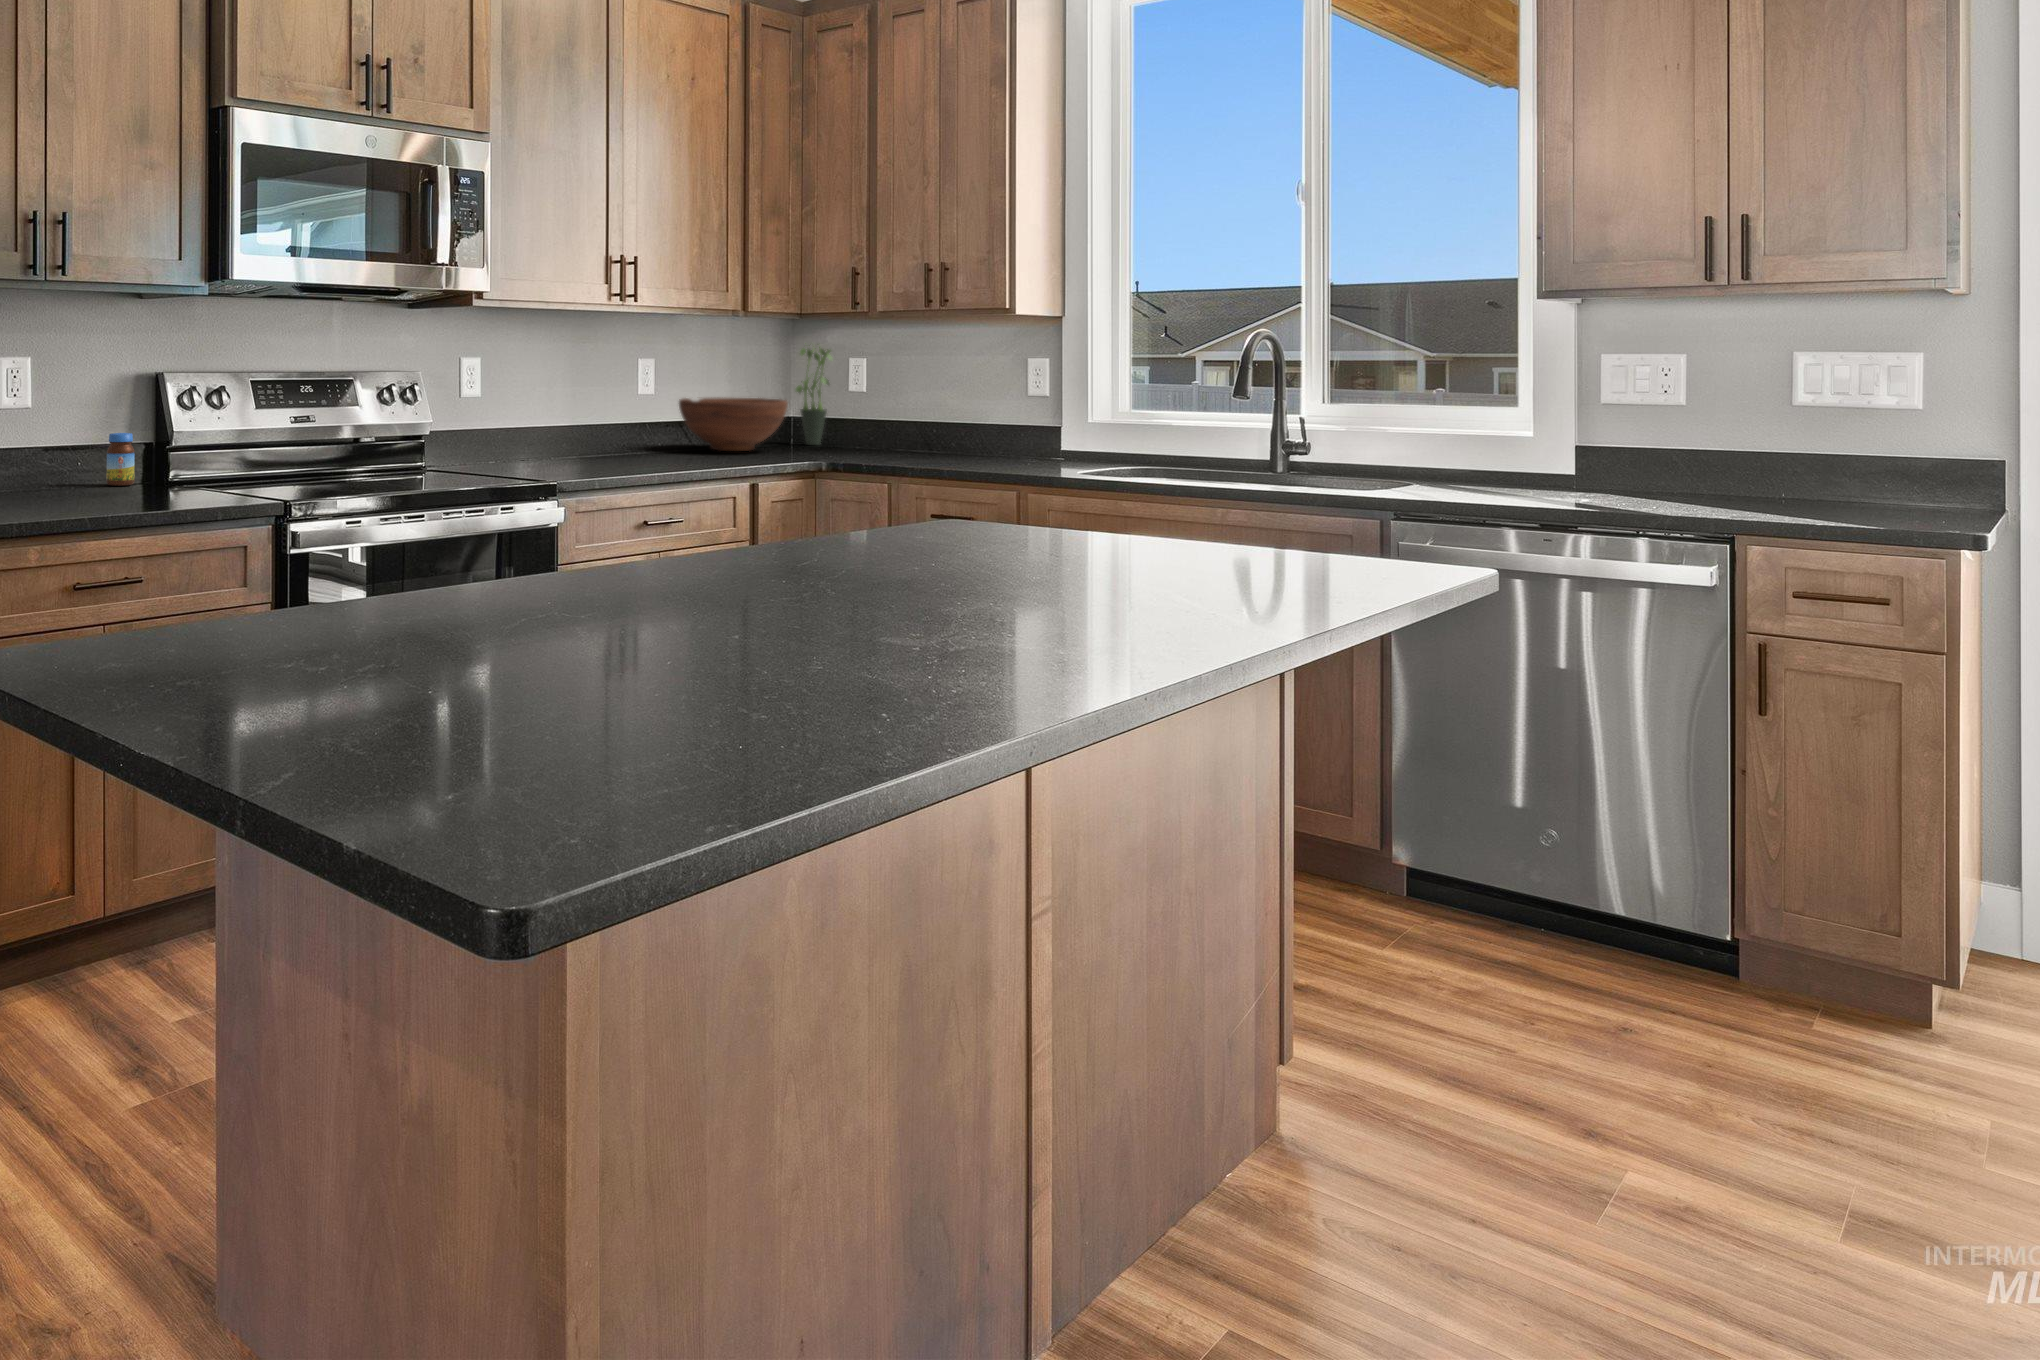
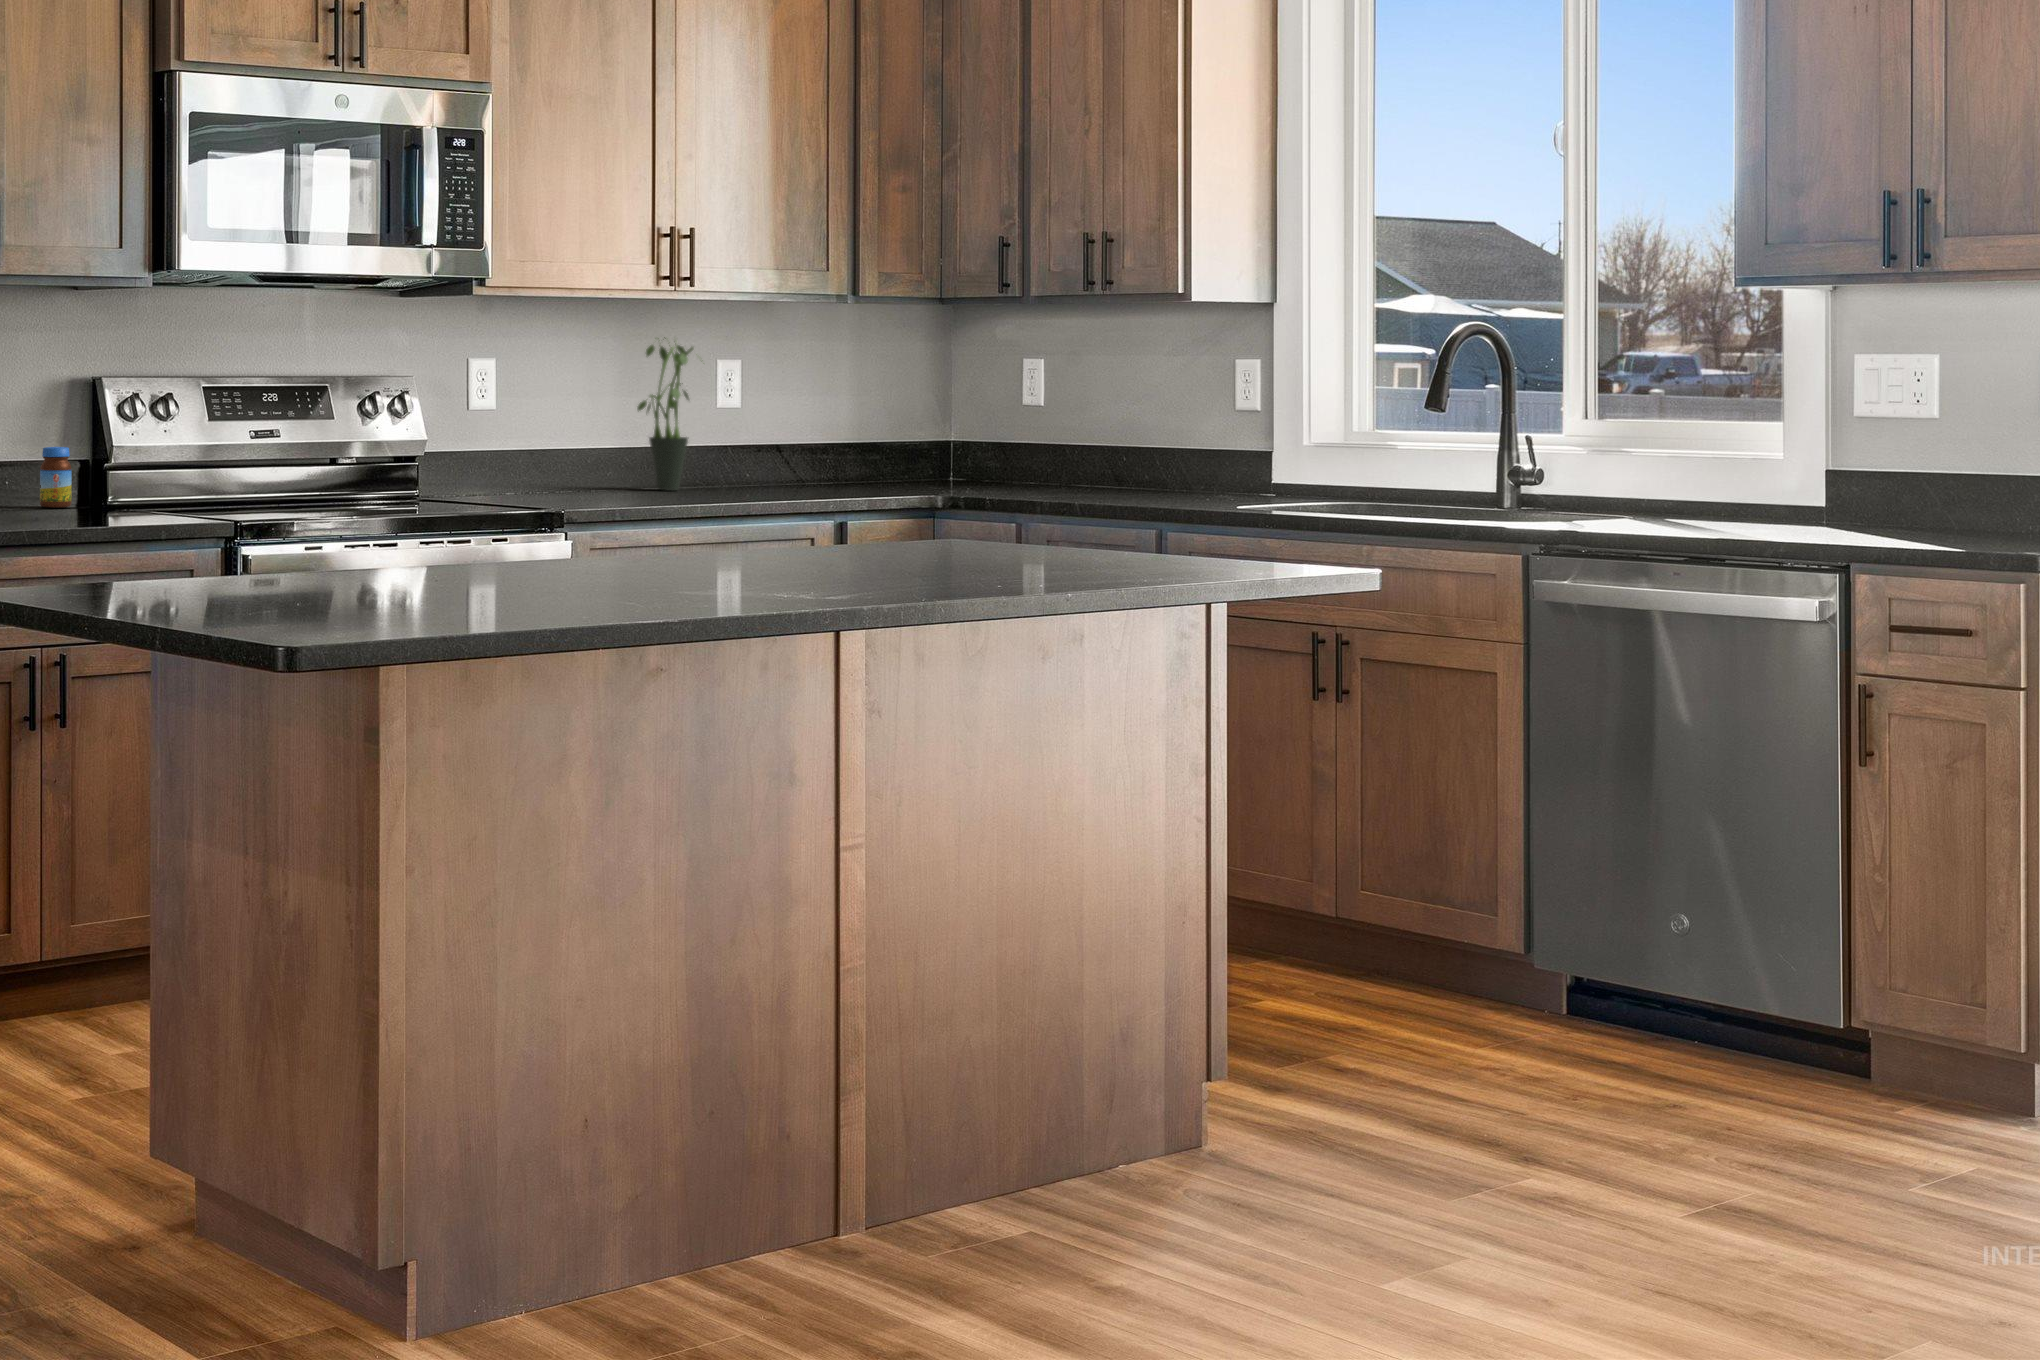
potted plant: present [796,347,832,445] -> present [637,337,693,490]
fruit bowl: present [679,398,788,451] -> none [775,413,920,484]

